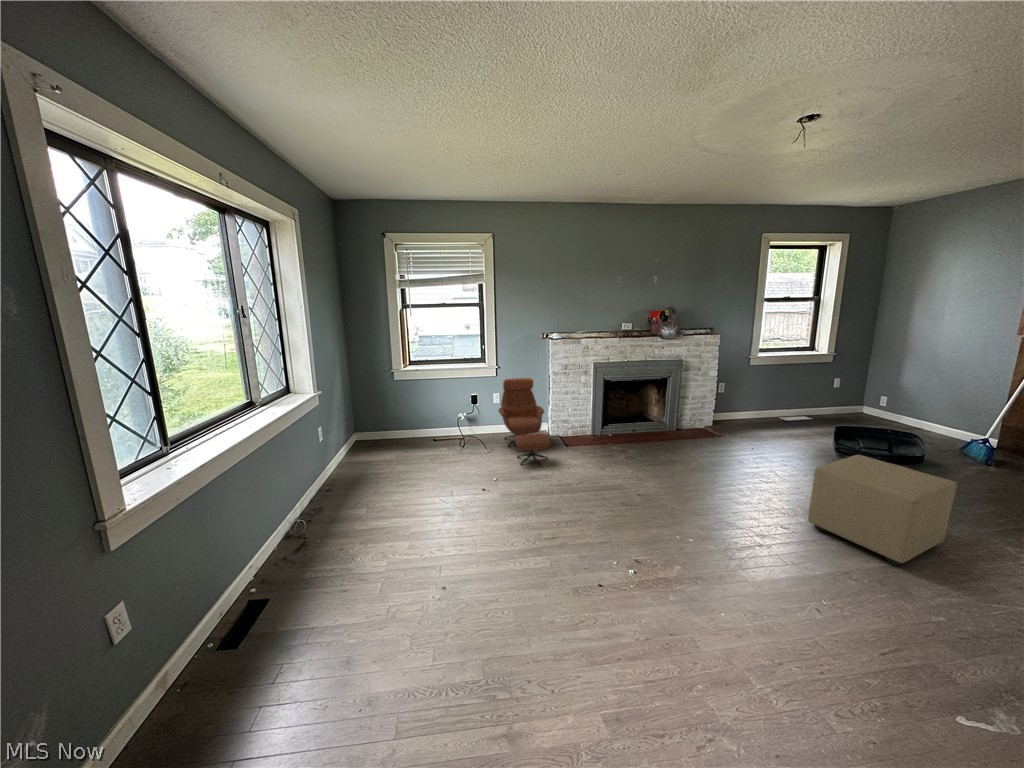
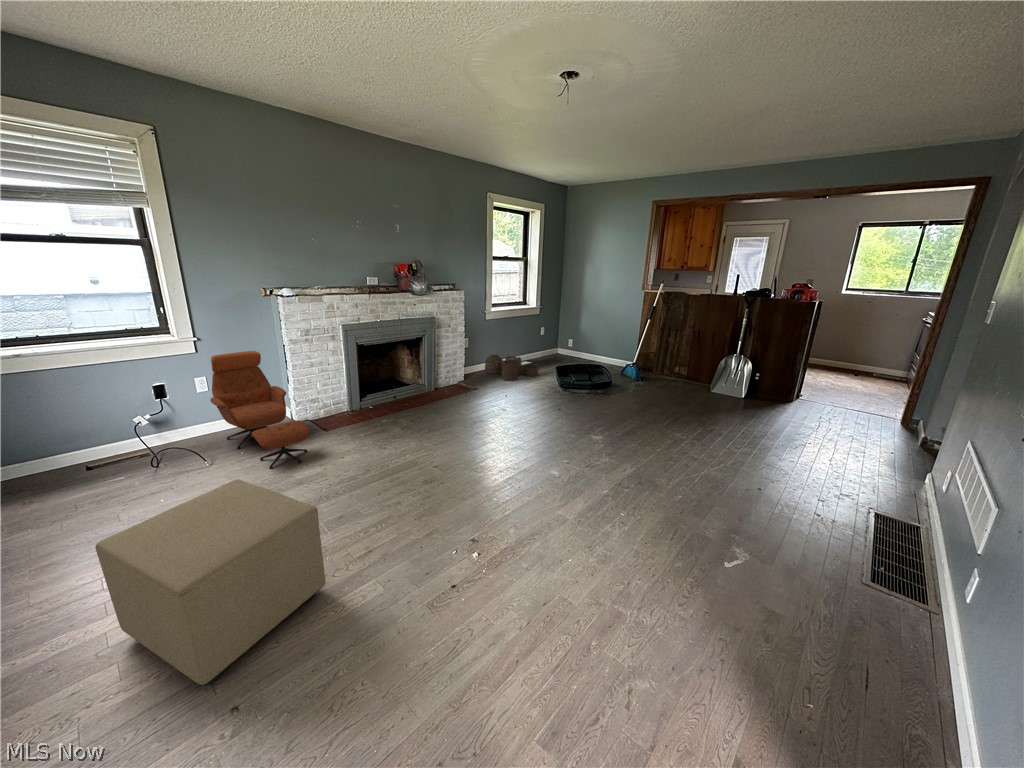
woven basket: none [743,402,814,435] -> present [485,354,539,381]
ottoman: present [808,455,957,565] -> present [95,479,325,685]

